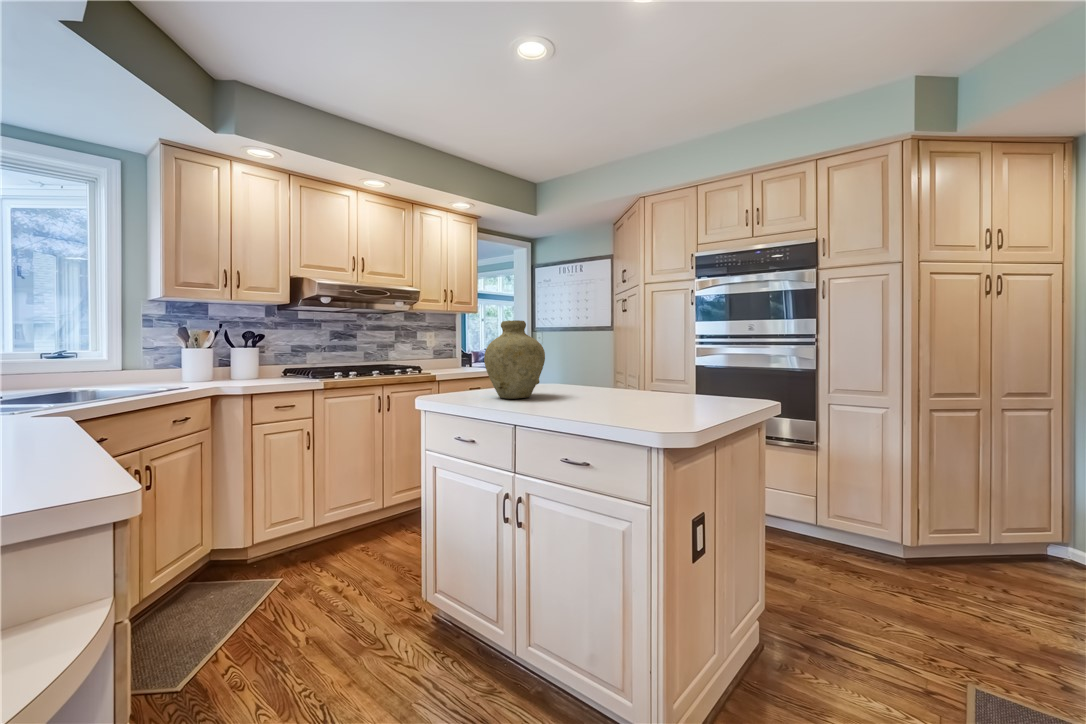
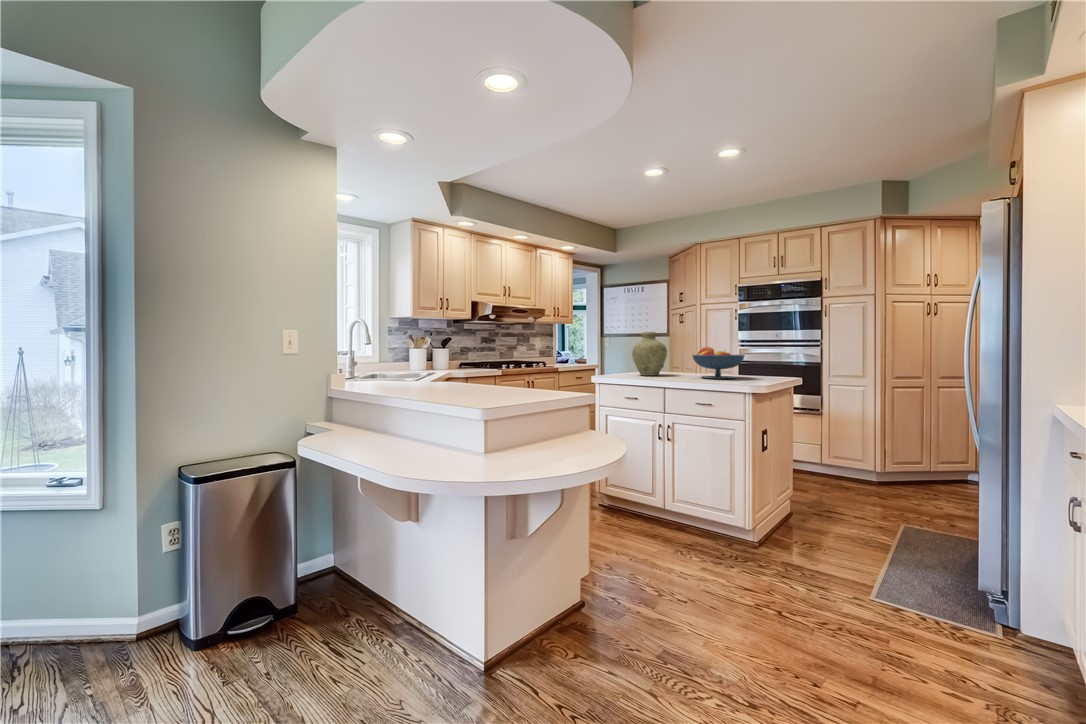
fruit bowl: none [575,347,672,410] -> present [692,347,745,379]

